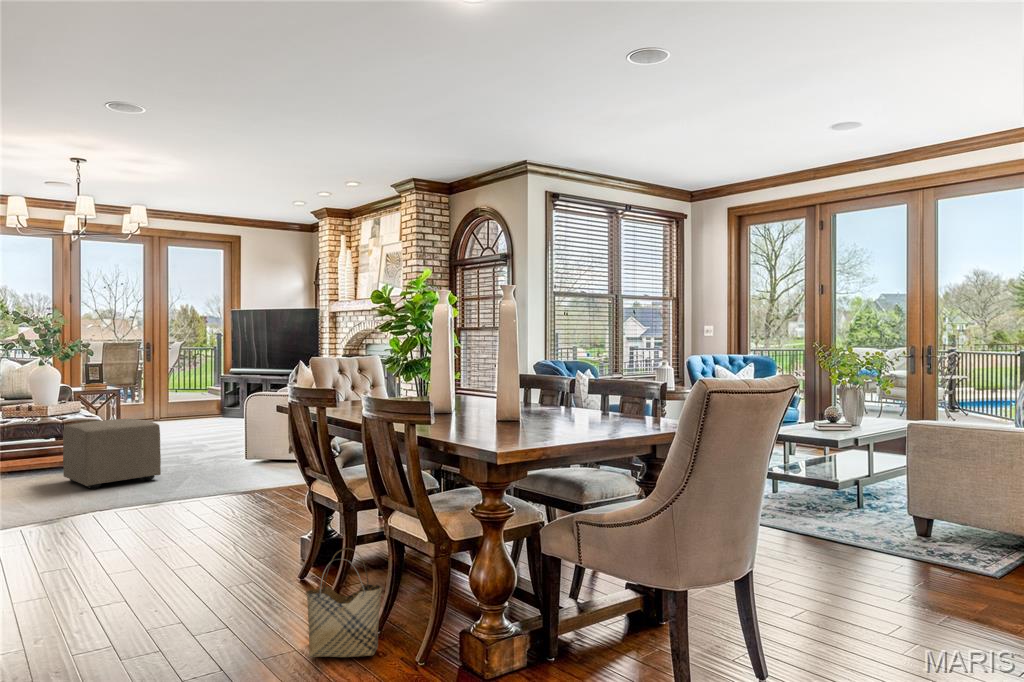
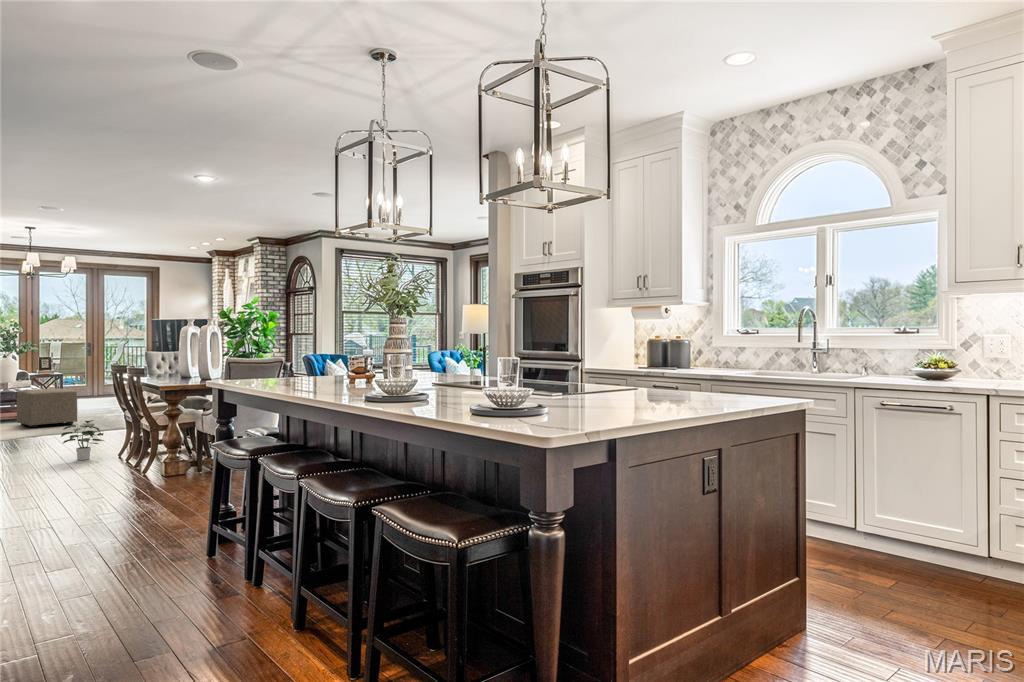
potted plant: none [187,517,278,613] -> present [61,420,104,460]
woven basket: present [306,548,382,657] -> none [104,426,138,468]

